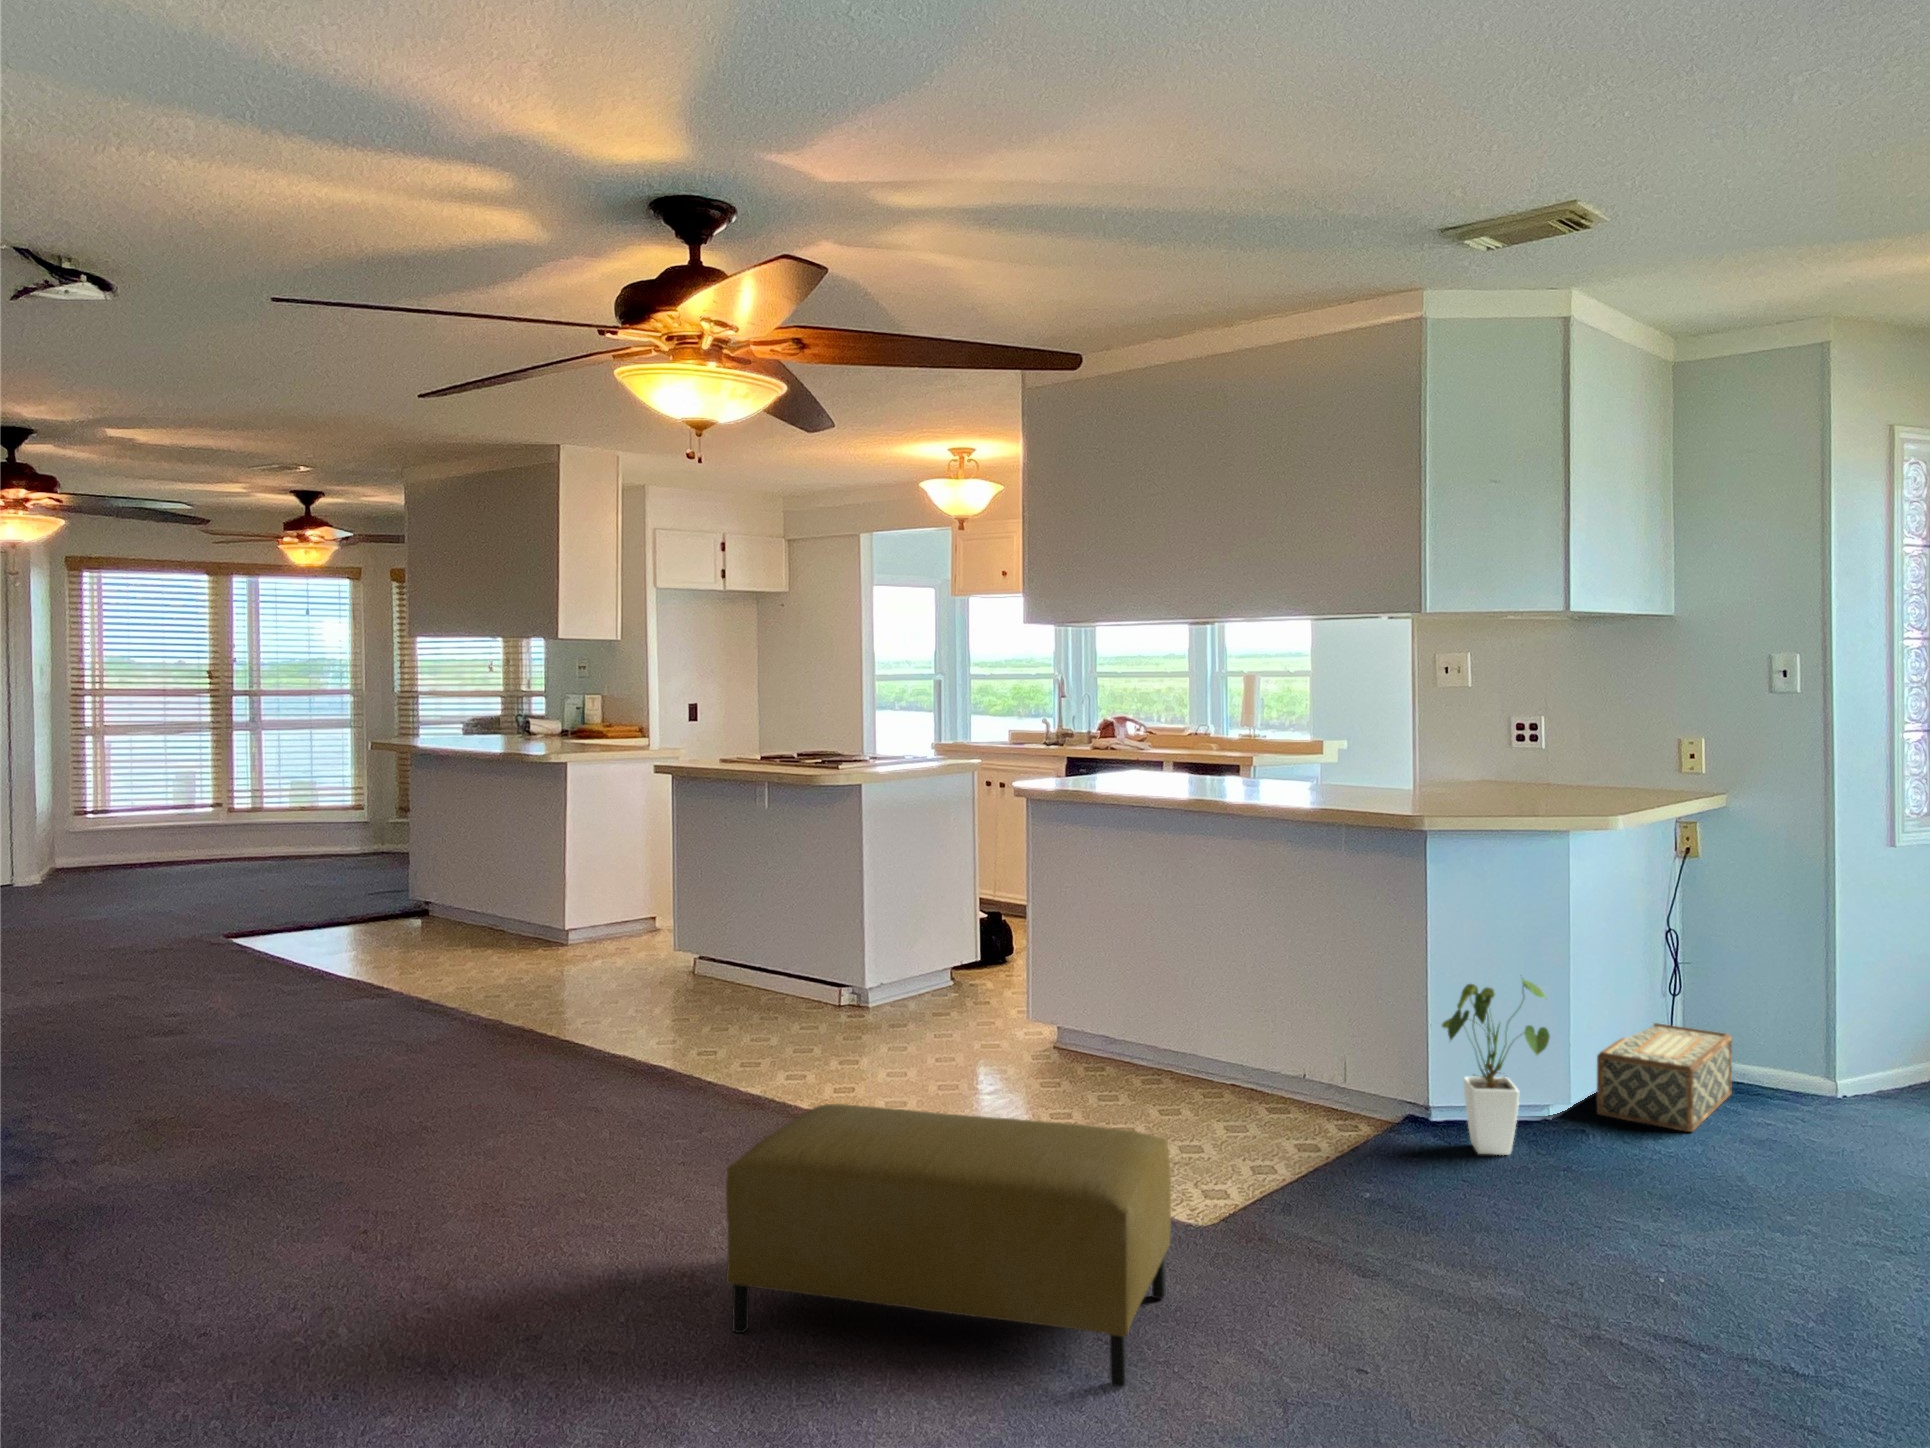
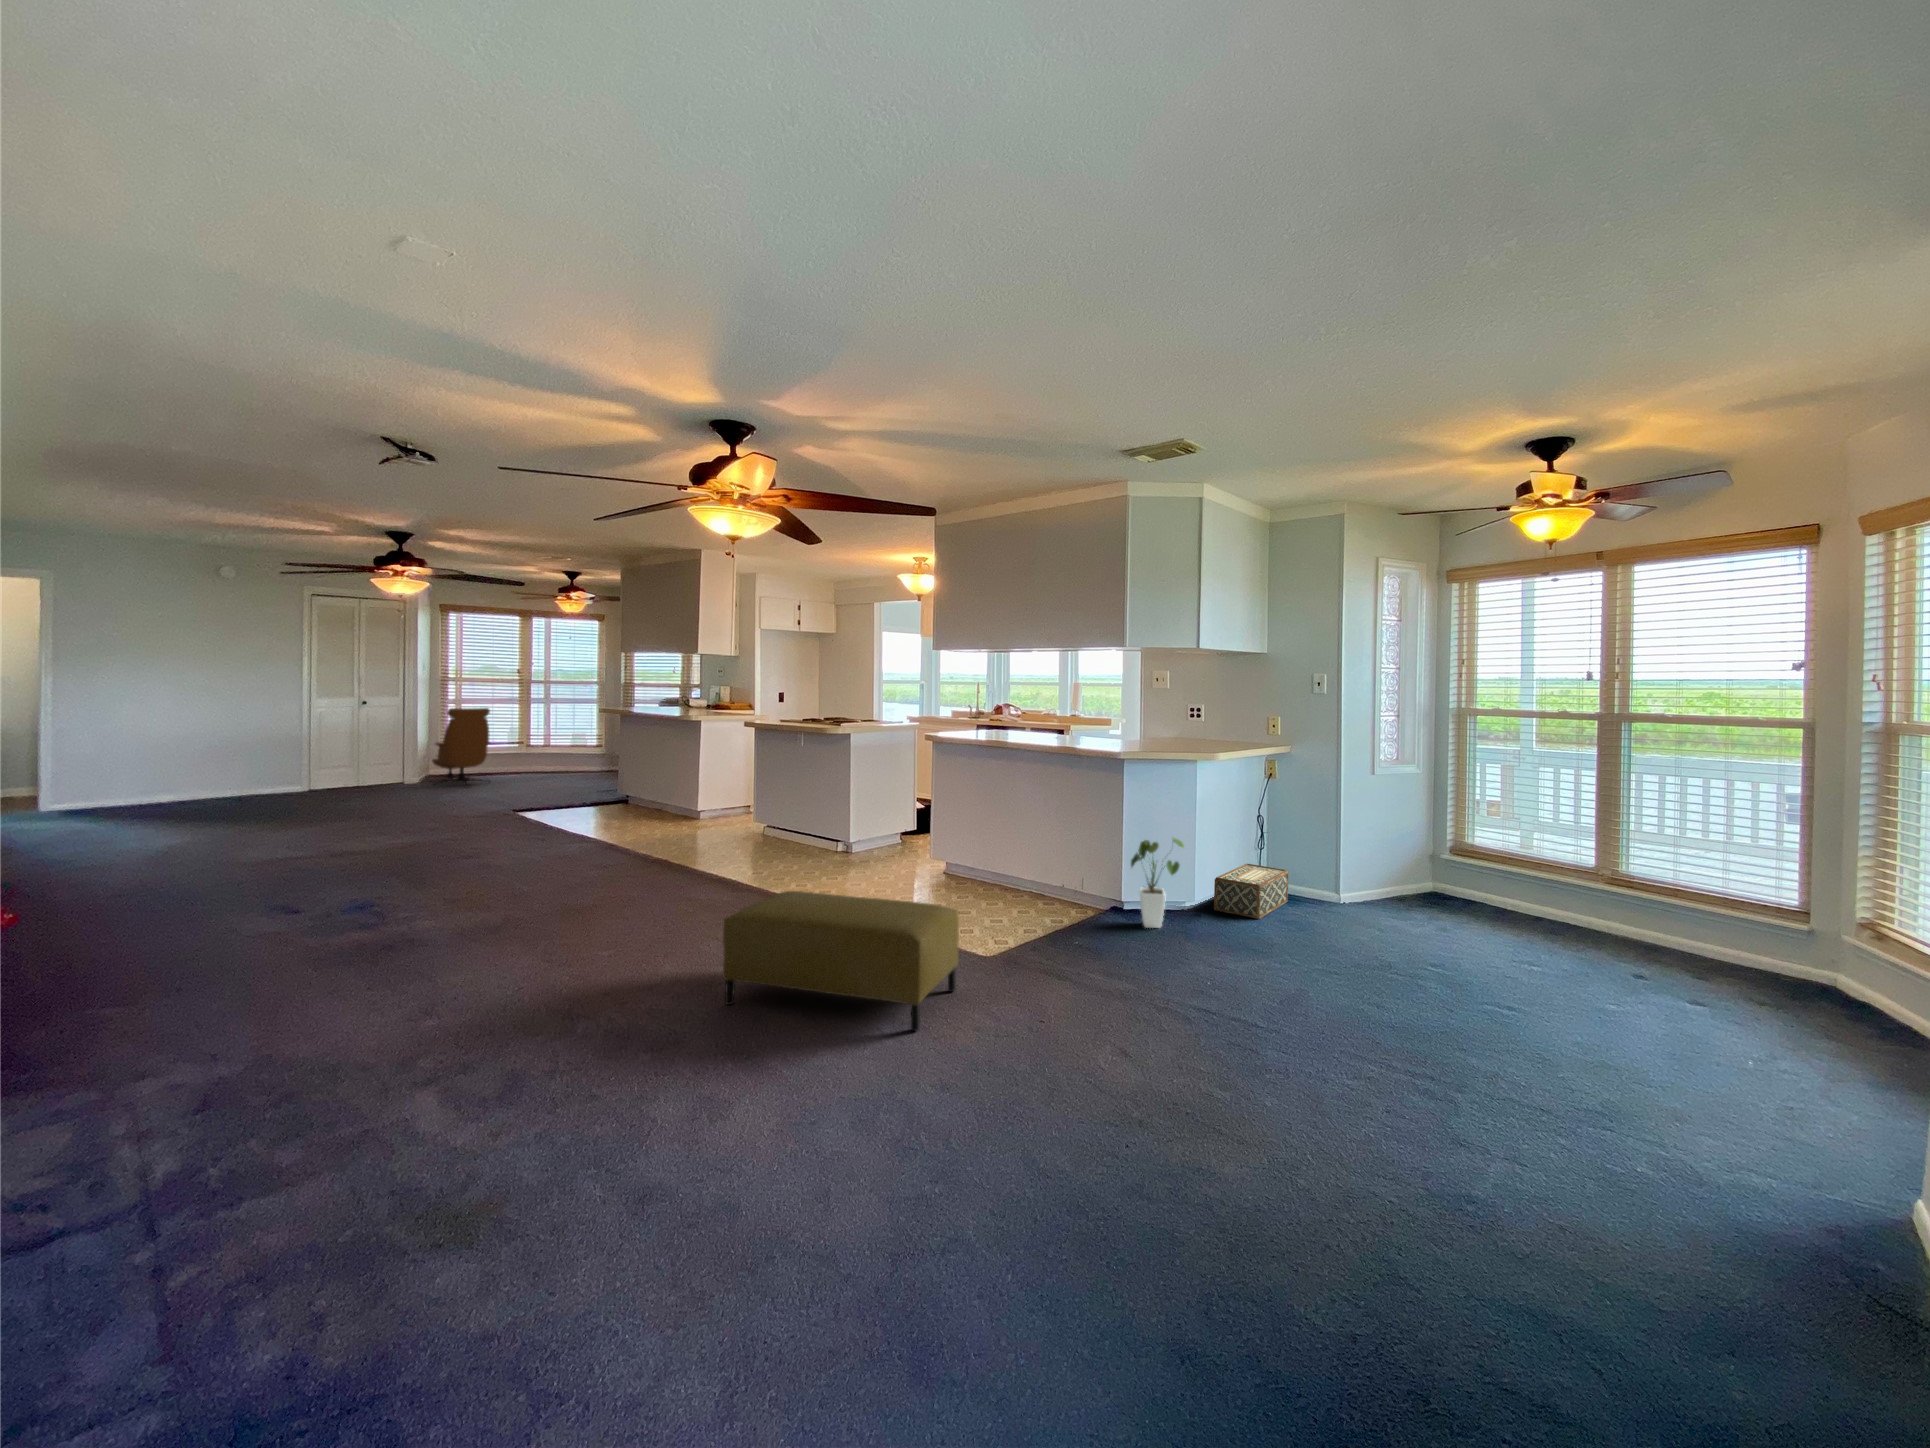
lounge chair: none [57,744,167,890] -> present [432,708,490,786]

